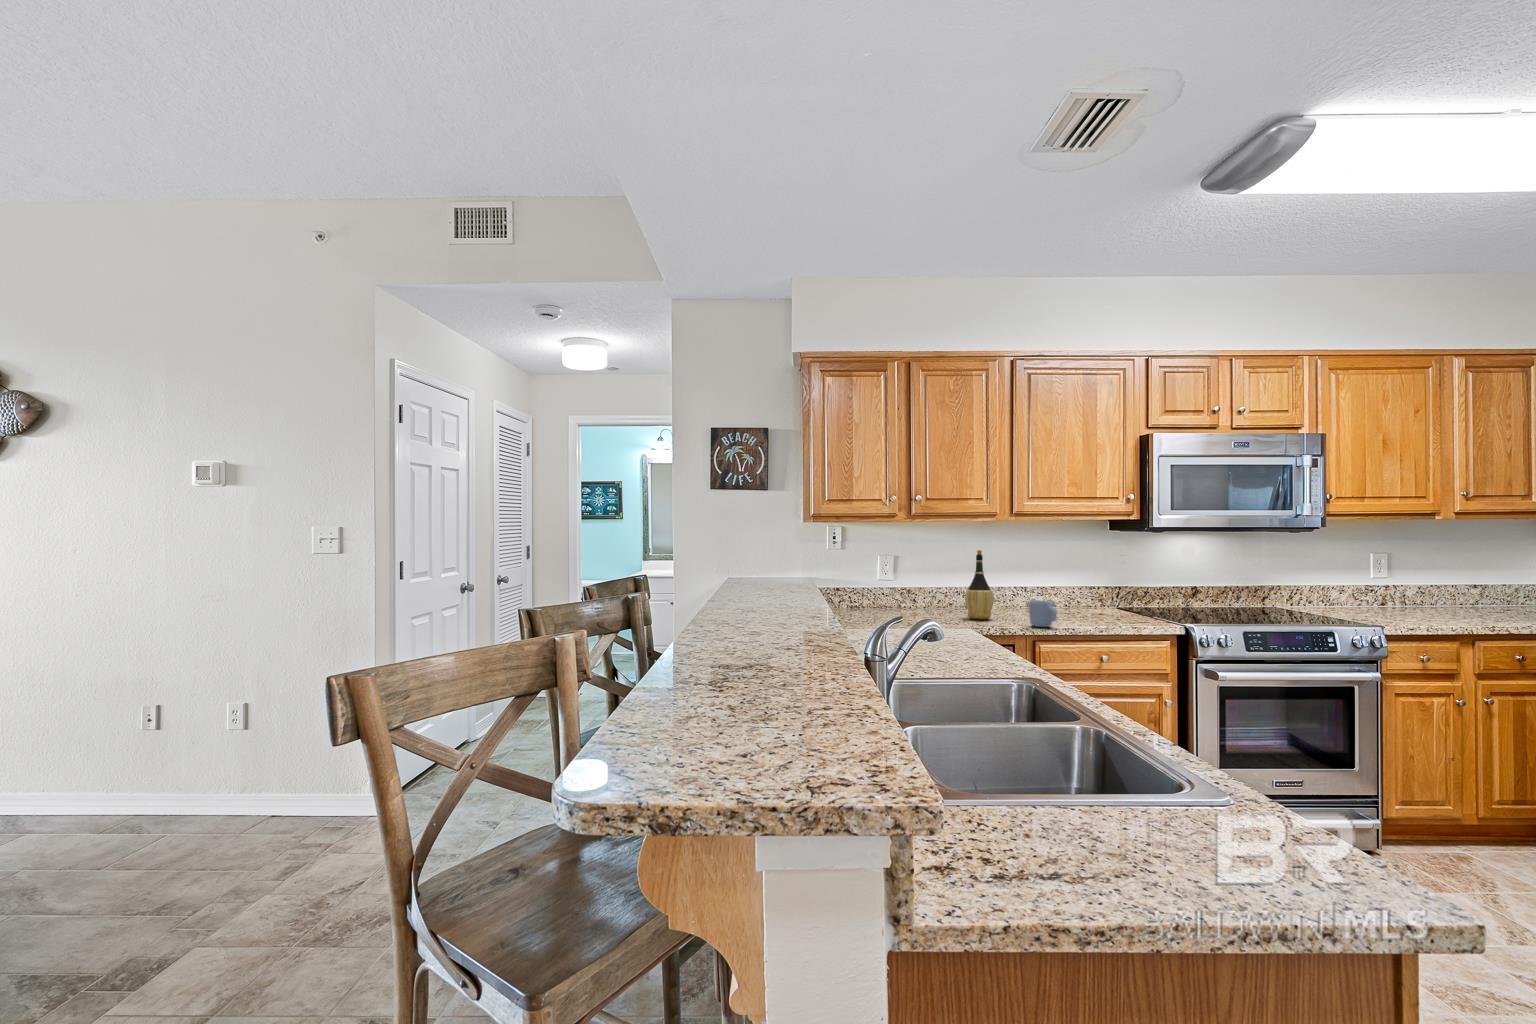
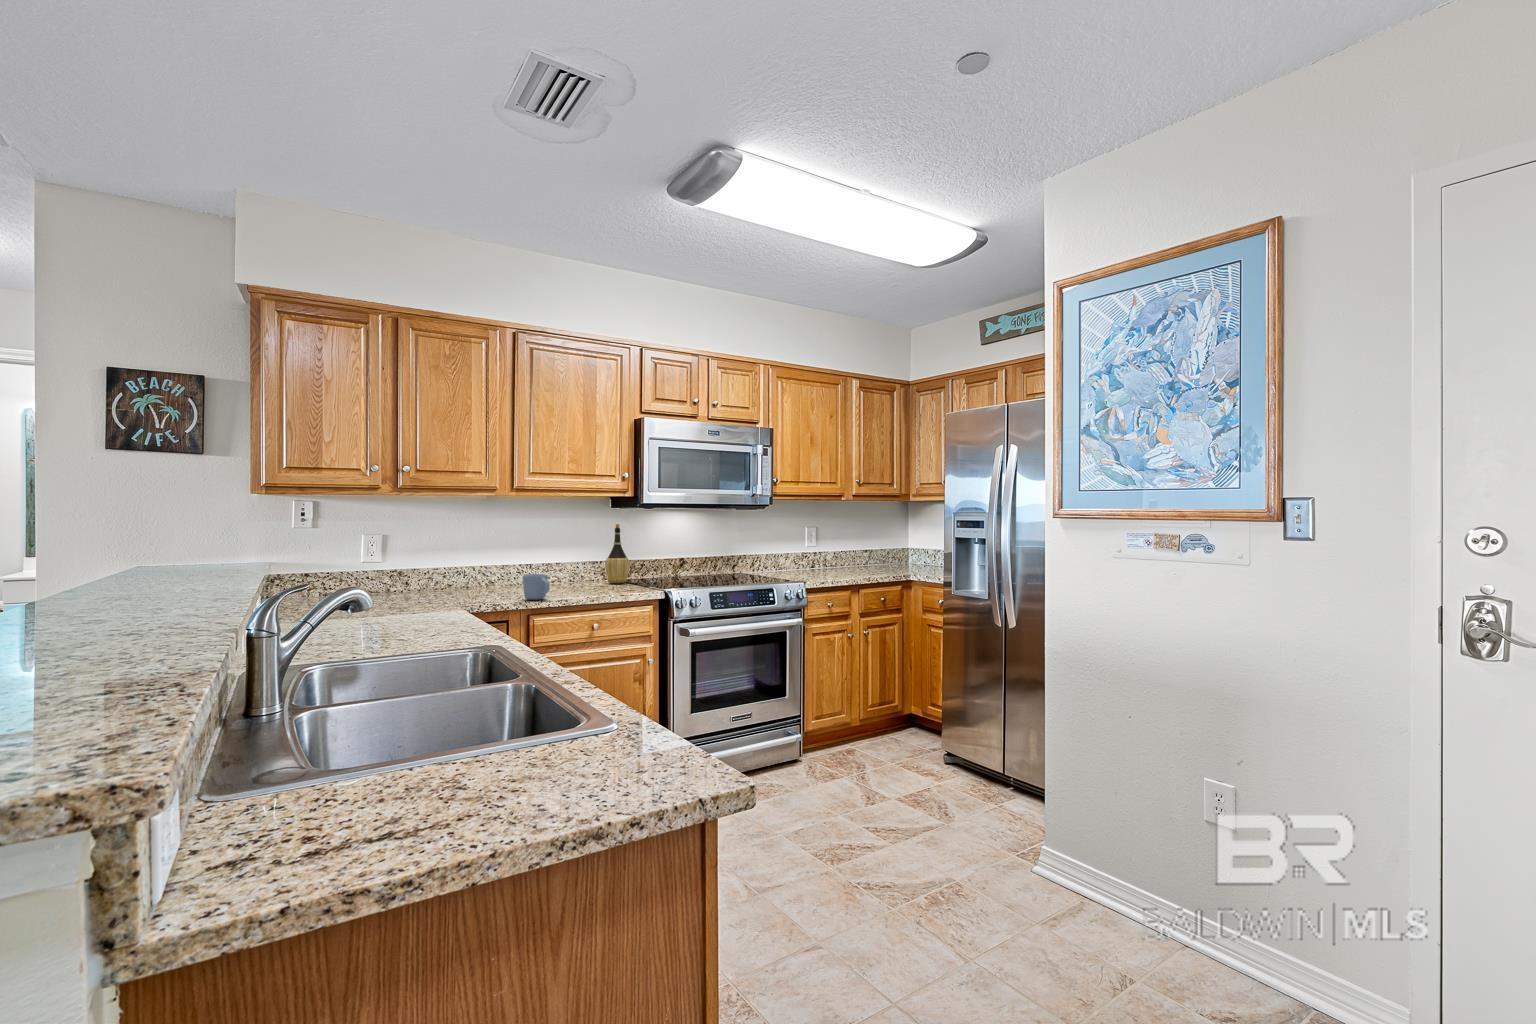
wine bottle: present [965,550,994,619] -> present [605,524,629,583]

